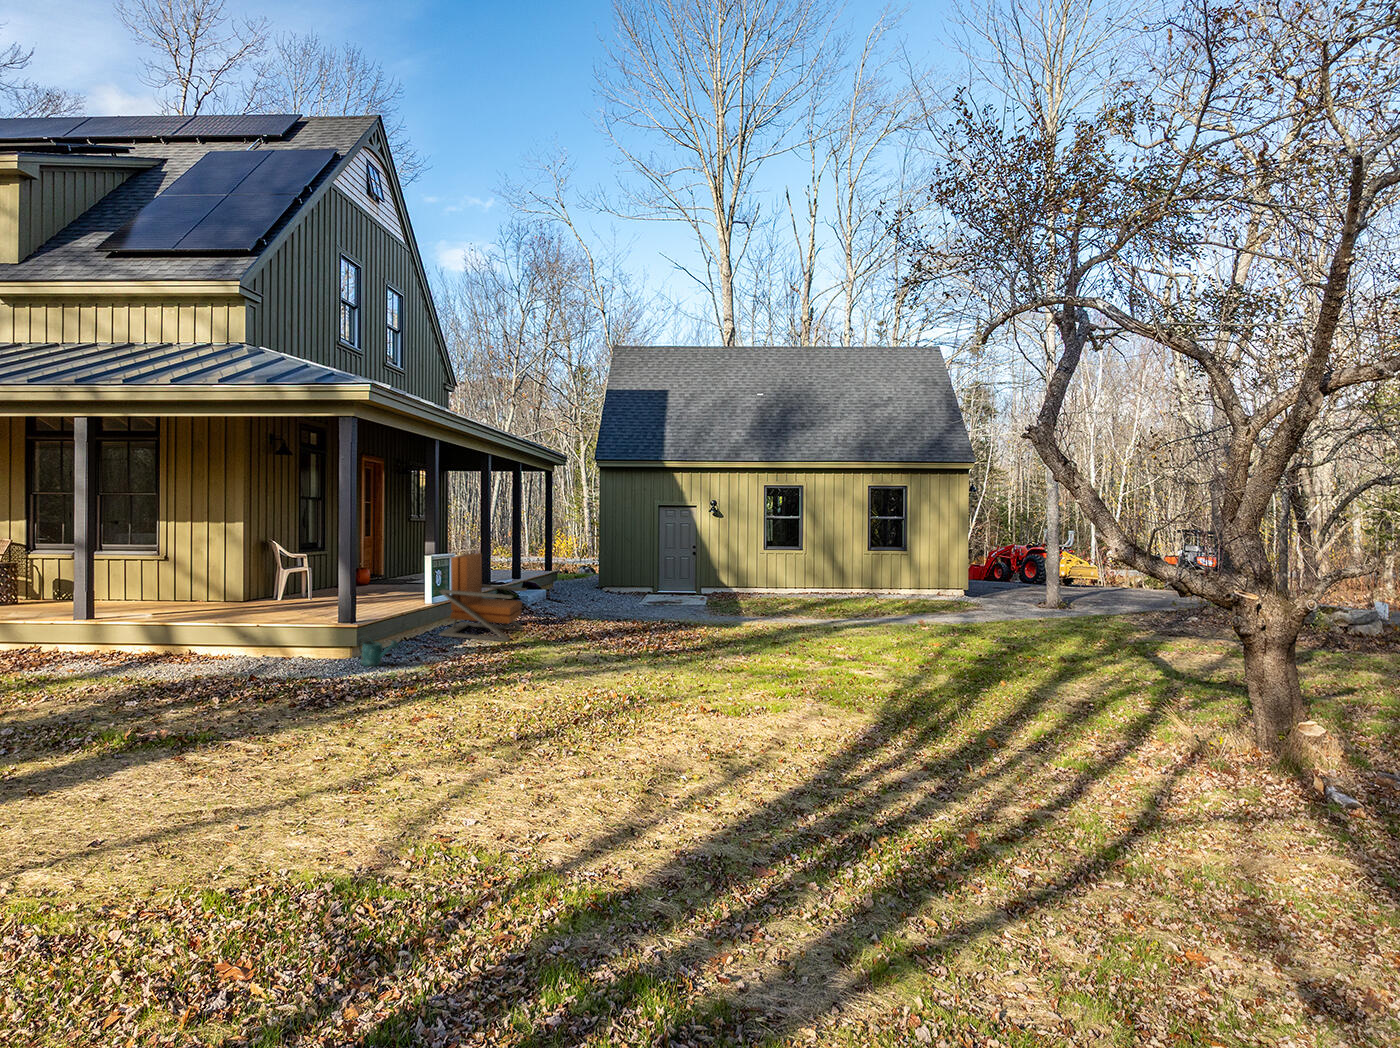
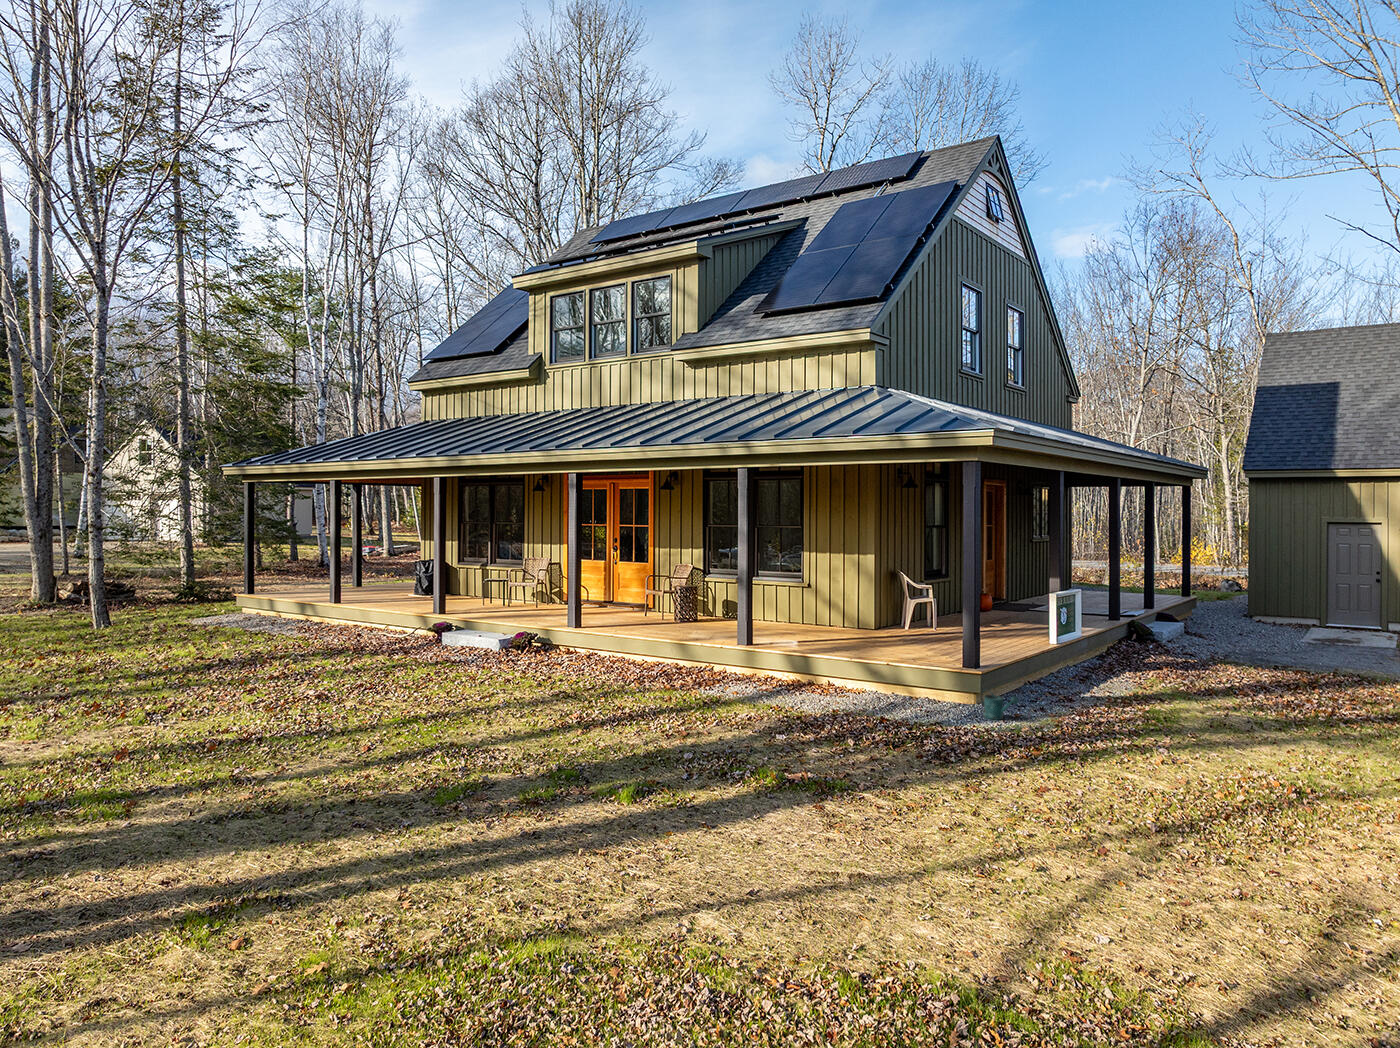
lounge chair: present [439,554,527,641] -> none [1058,603,1154,697]

